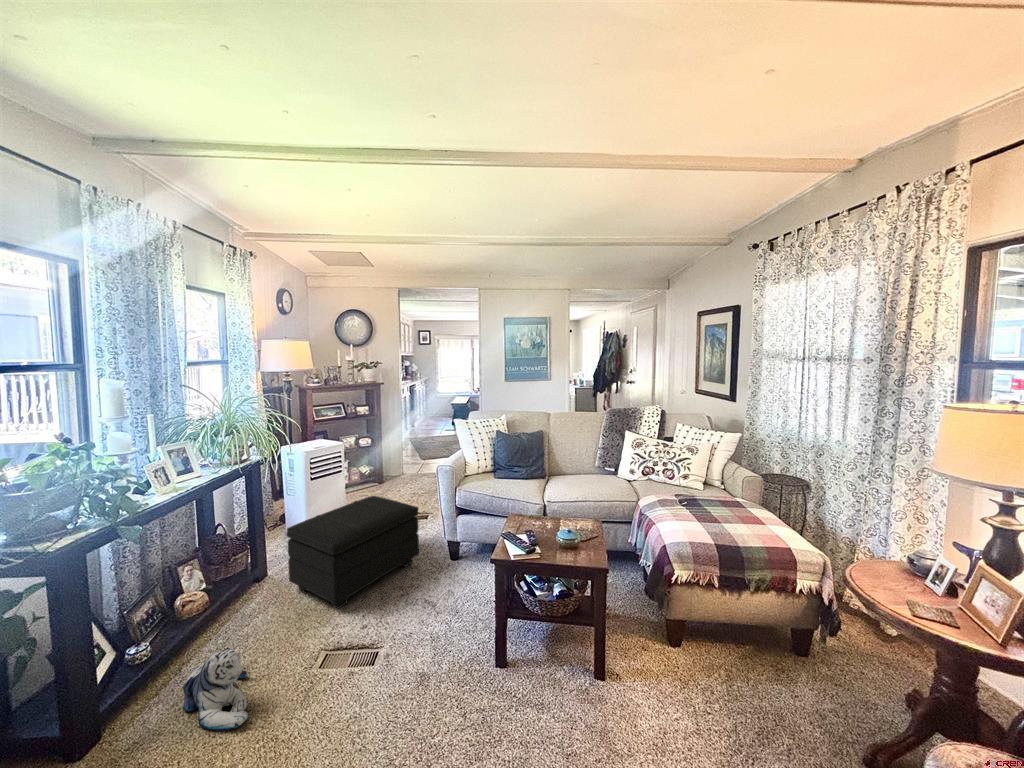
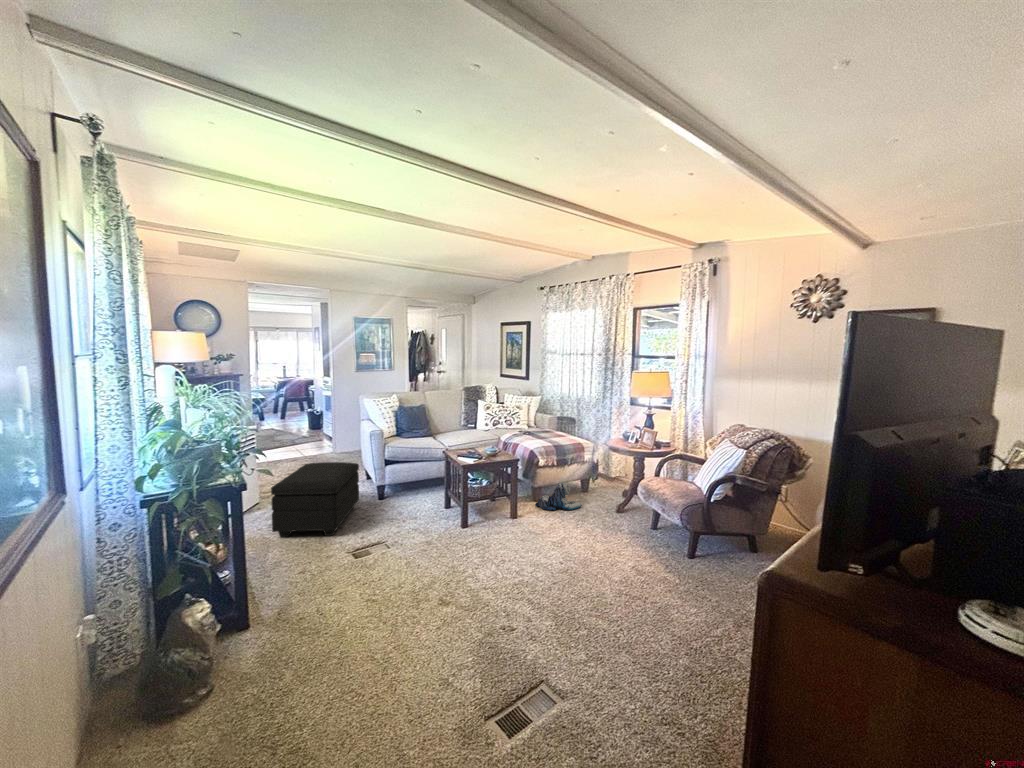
plush toy: present [183,647,248,731] -> present [535,483,582,511]

